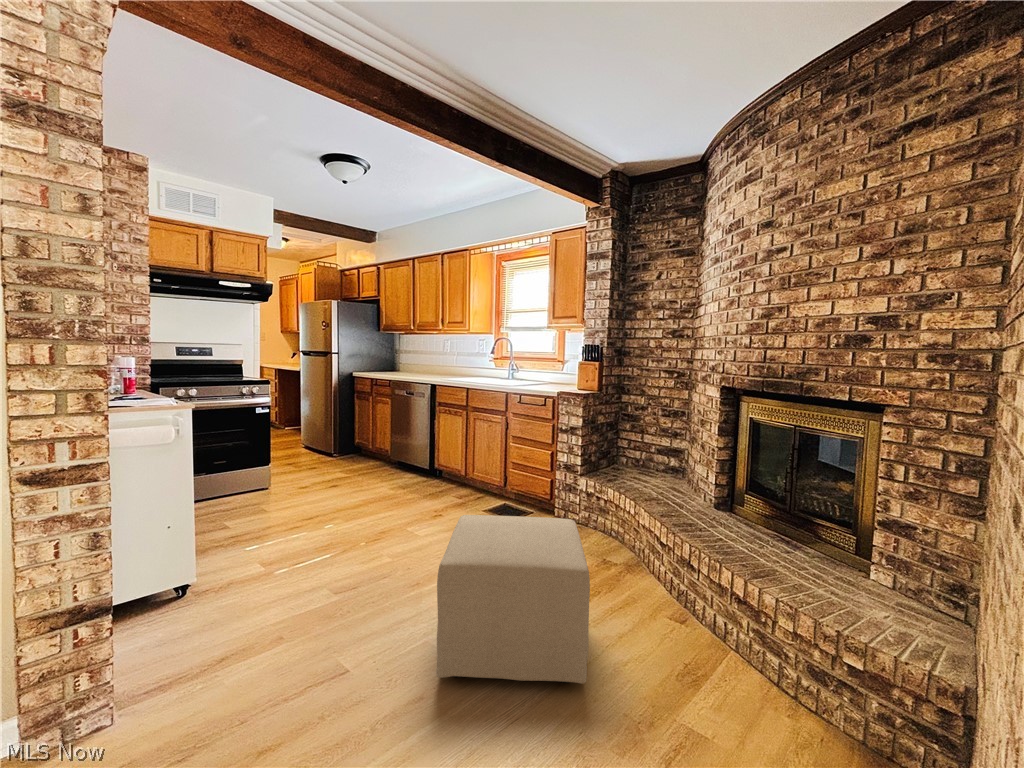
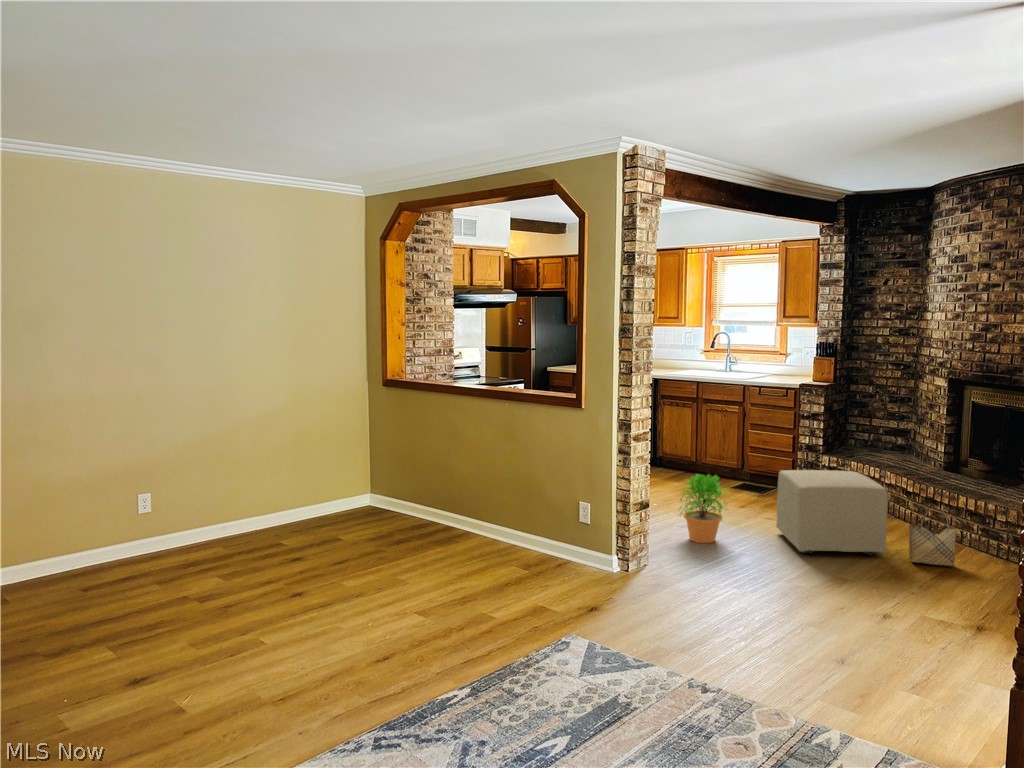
potted plant: none [282,519,372,637] -> present [679,474,726,543]
woven basket: none [622,598,706,730] -> present [909,503,956,566]

